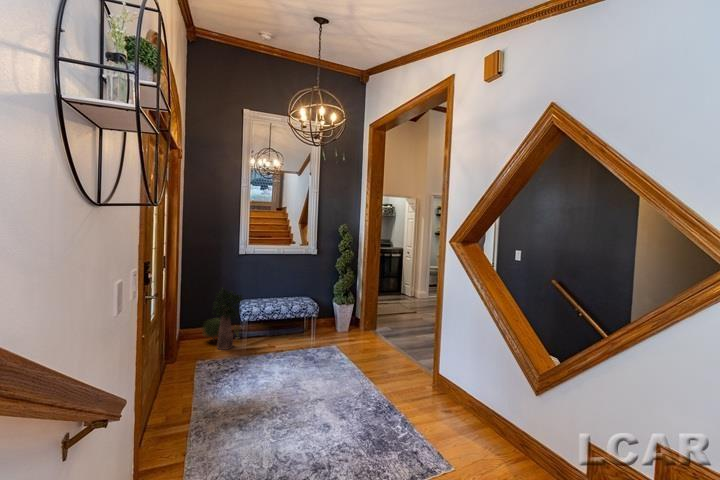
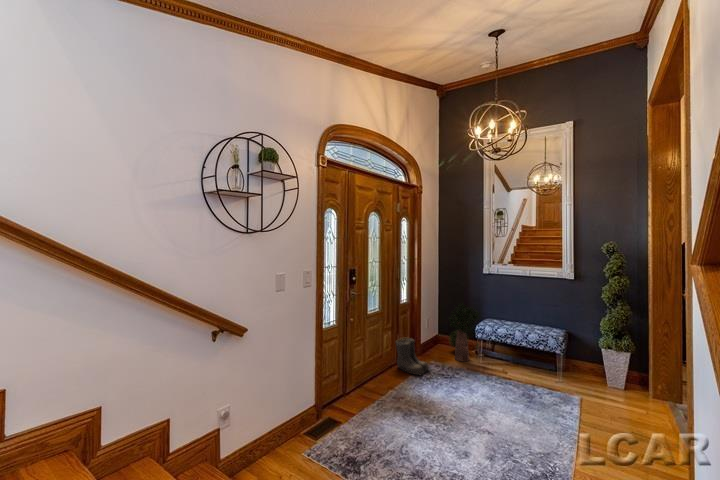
boots: none [164,340,208,383] -> present [396,337,429,375]

